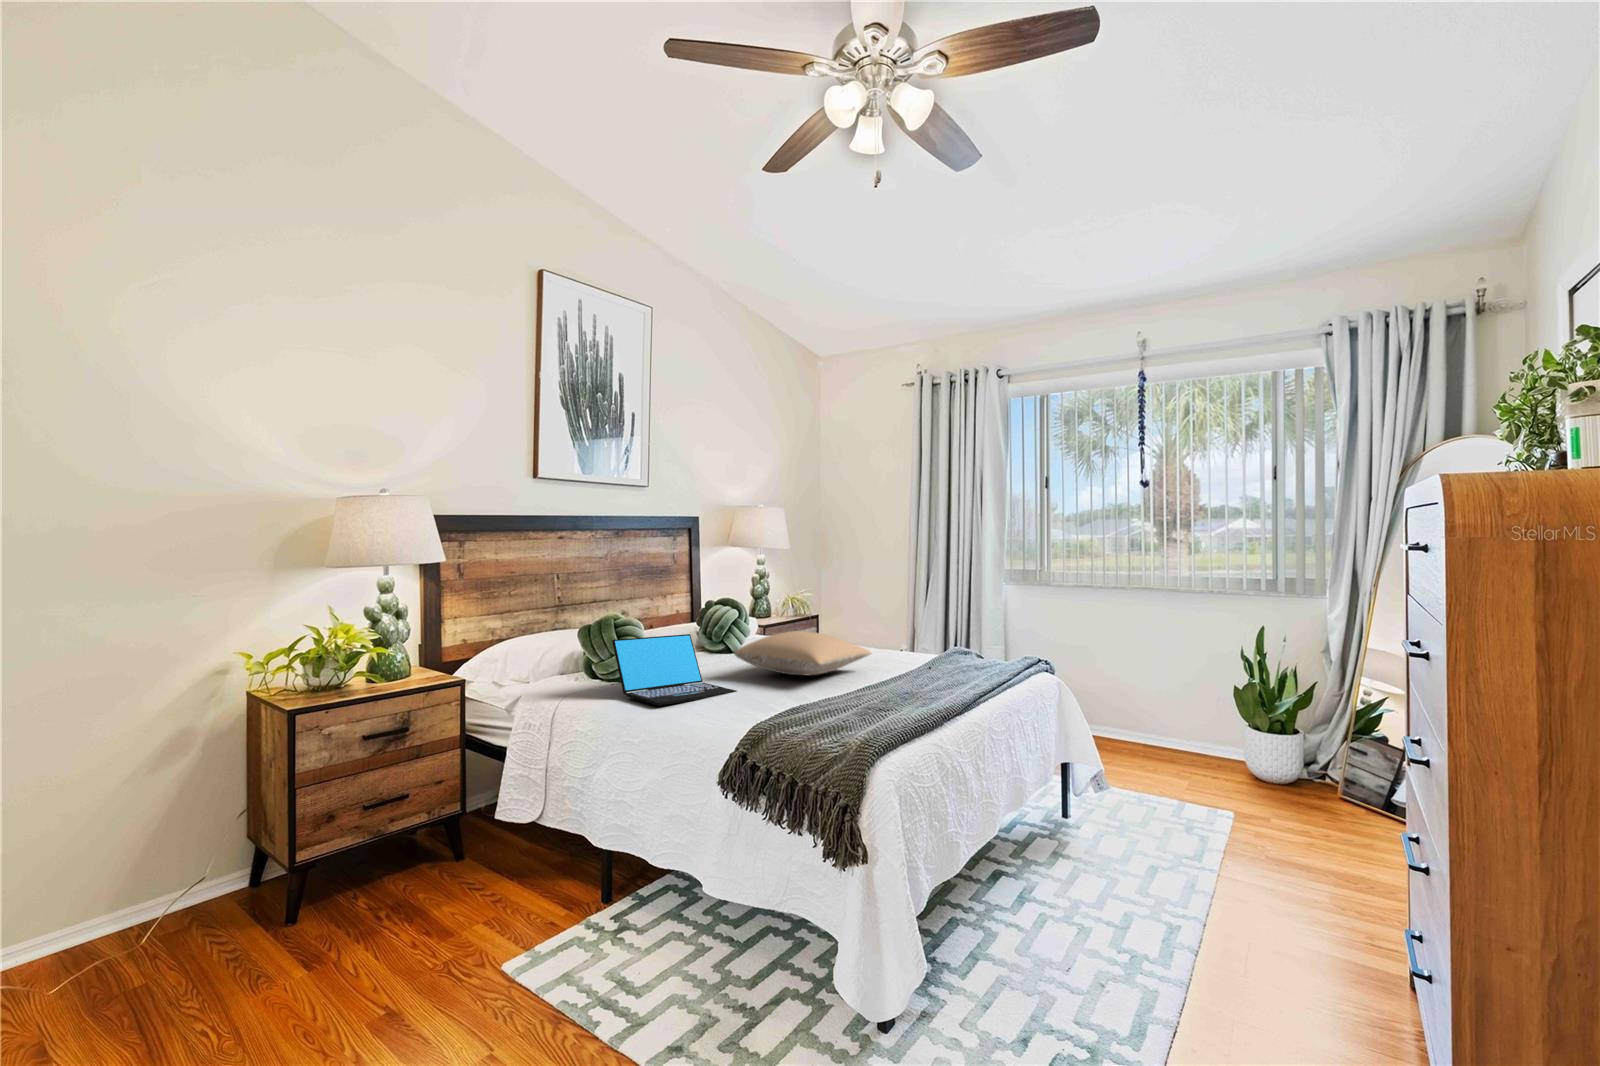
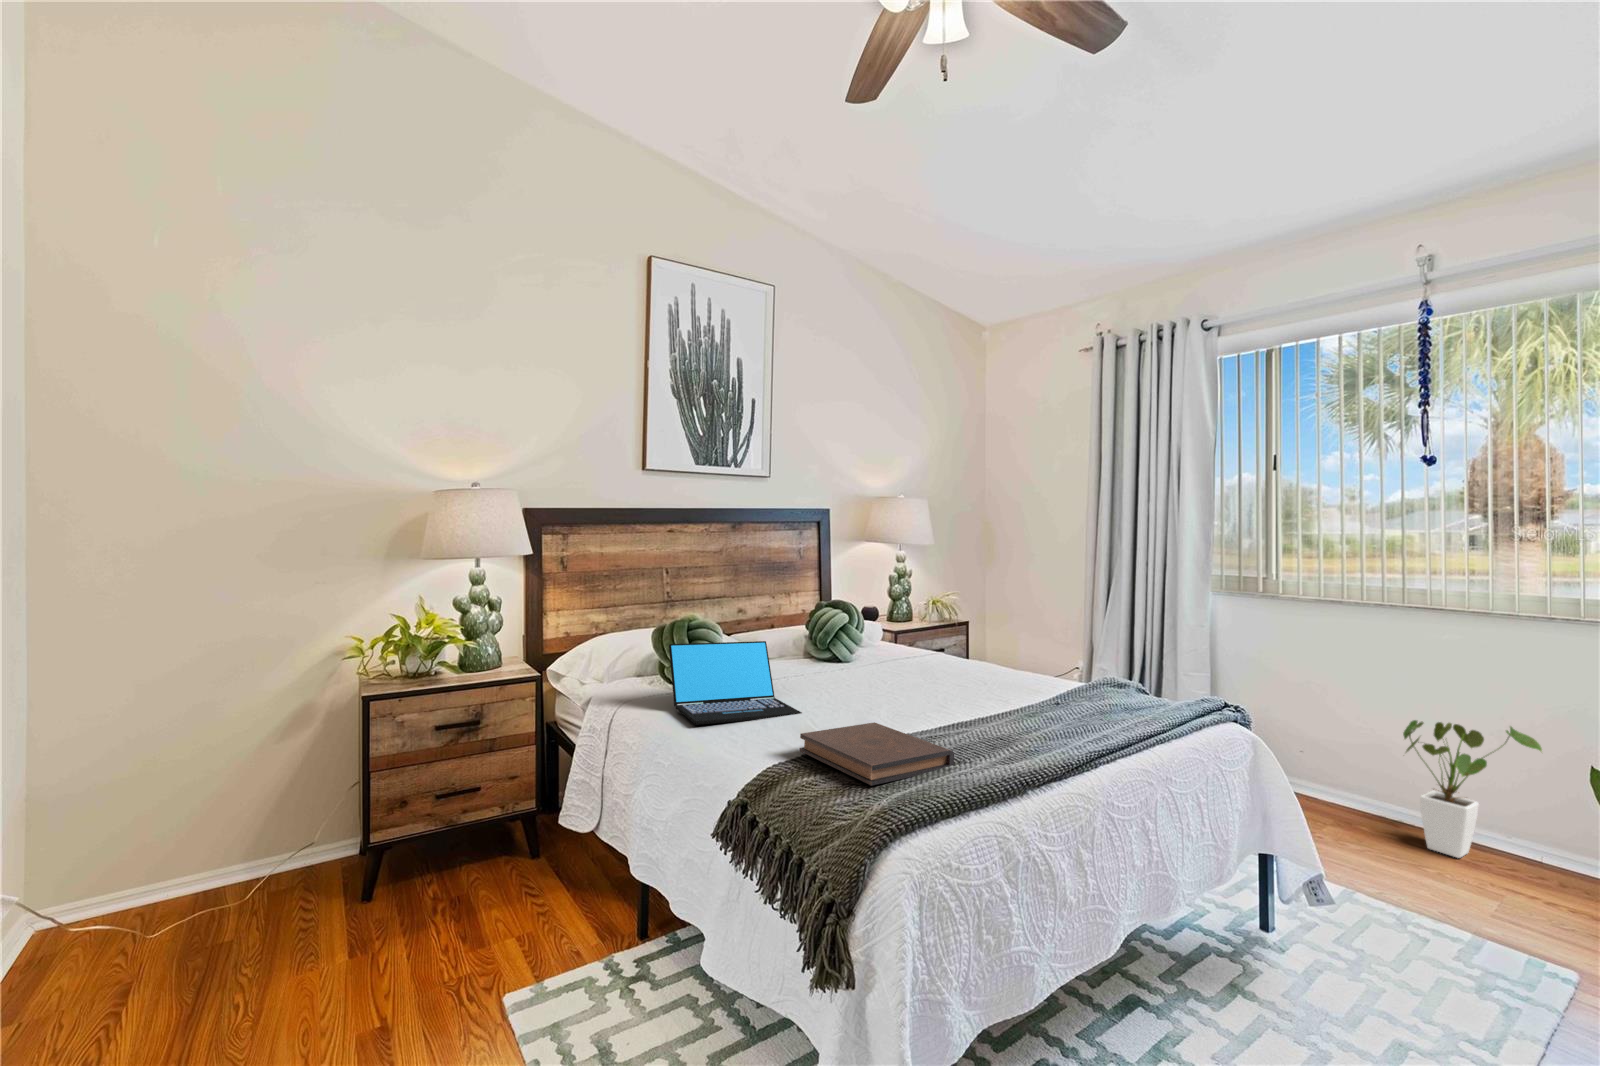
pillow: present [734,631,871,676] -> none [814,644,985,699]
house plant: none [1133,667,1211,762] -> present [1403,720,1542,858]
book: none [766,690,885,730] -> present [800,722,954,786]

